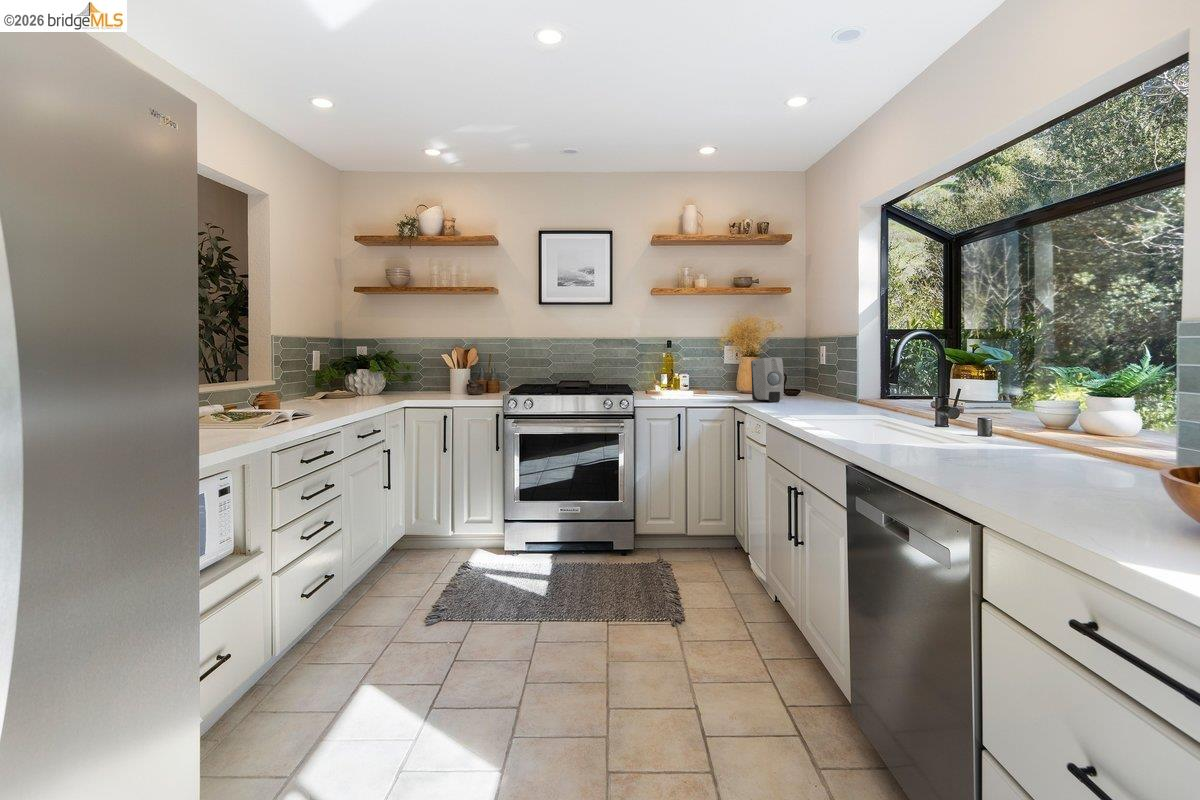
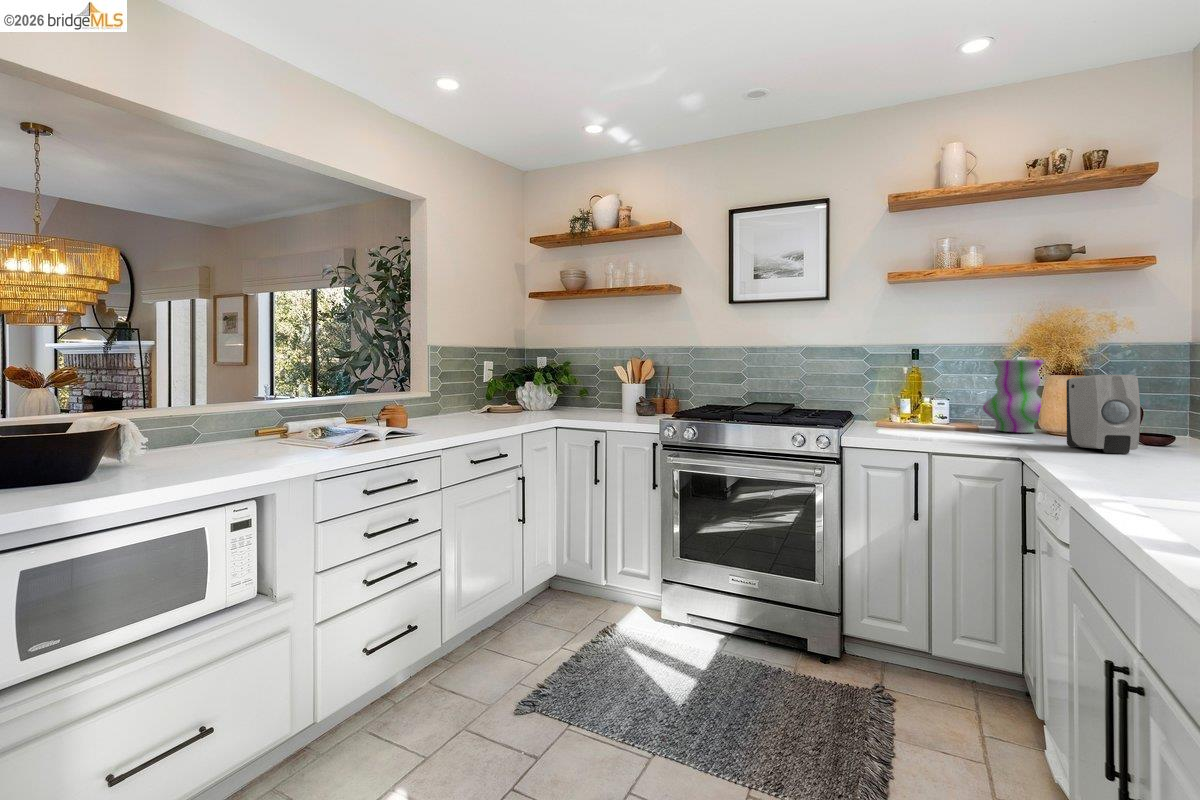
vase: none [708,349,744,395] -> present [982,360,1043,433]

